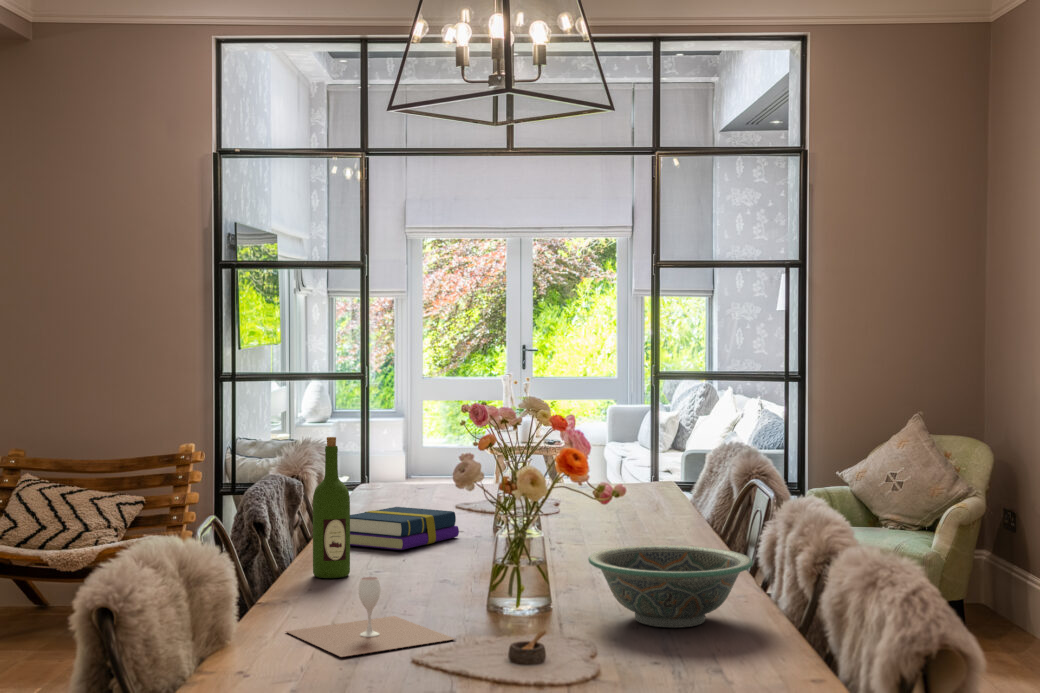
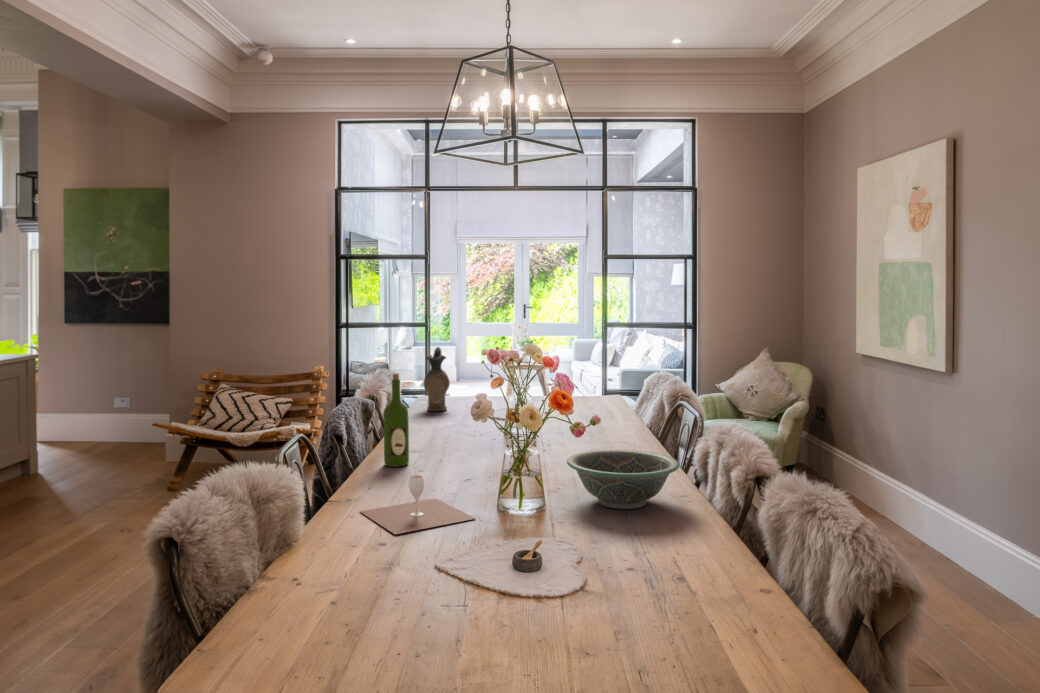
ceramic pitcher: none [365,405,406,506] -> present [424,347,450,411]
book: present [350,507,459,550] -> none [403,414,482,445]

